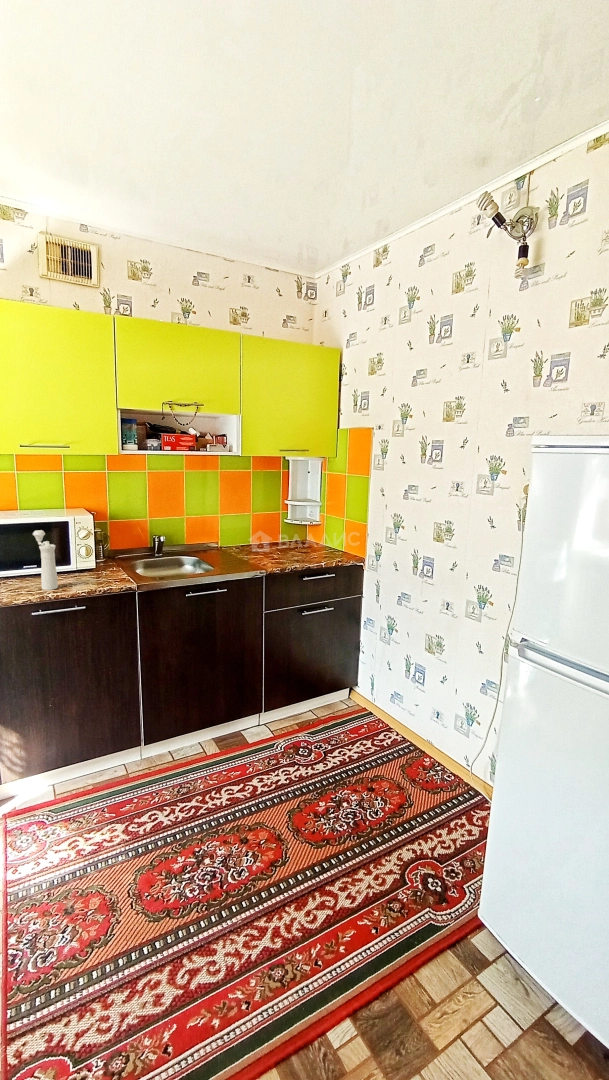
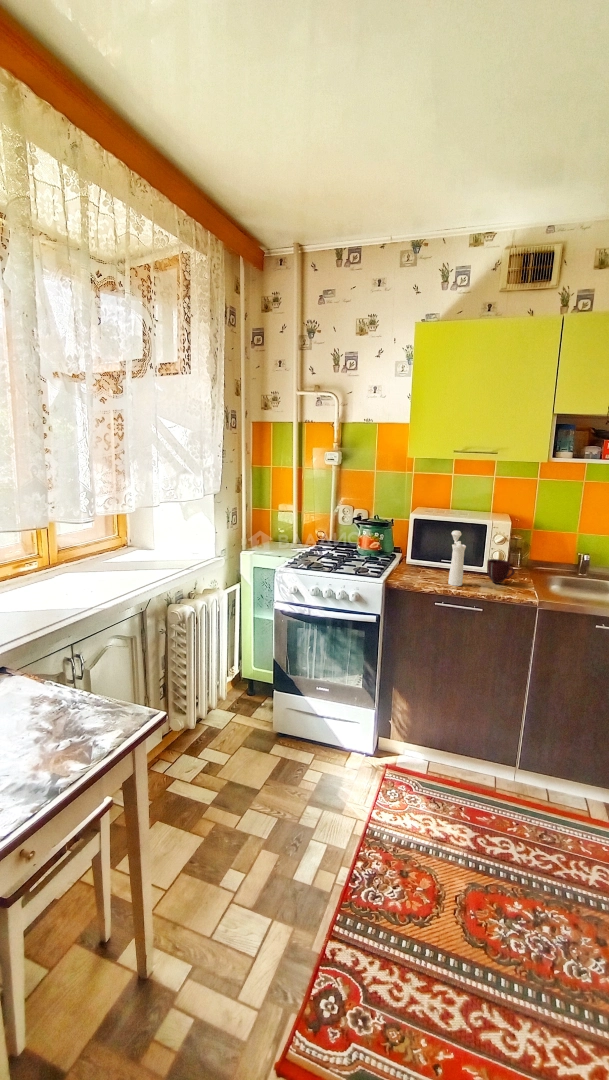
mug: none [78,553,108,578] -> present [487,559,515,584]

